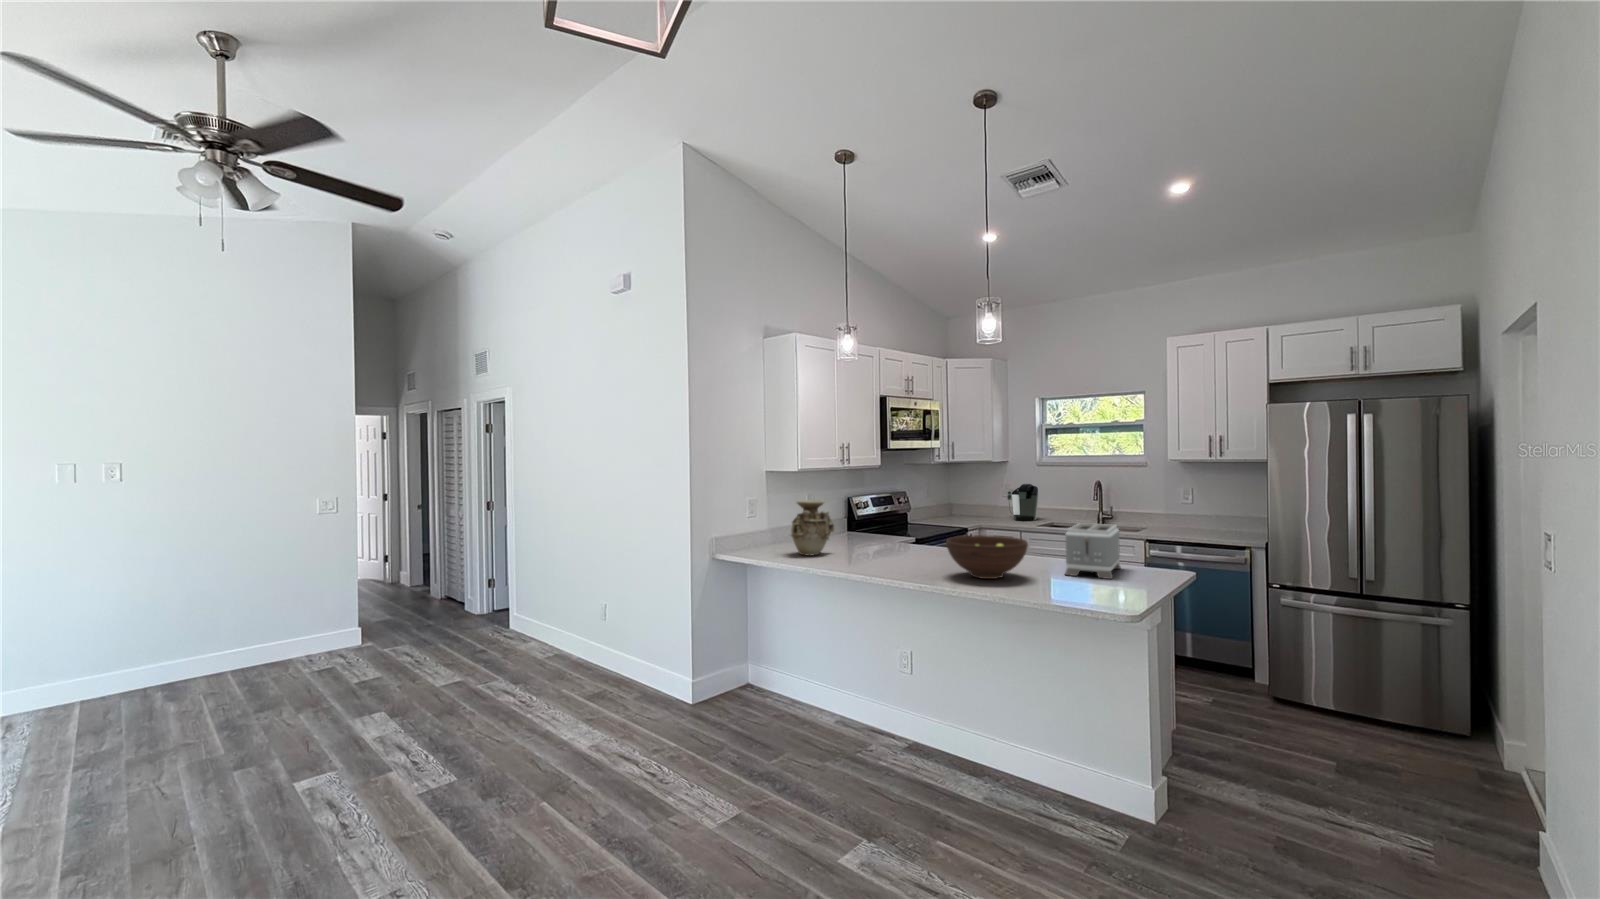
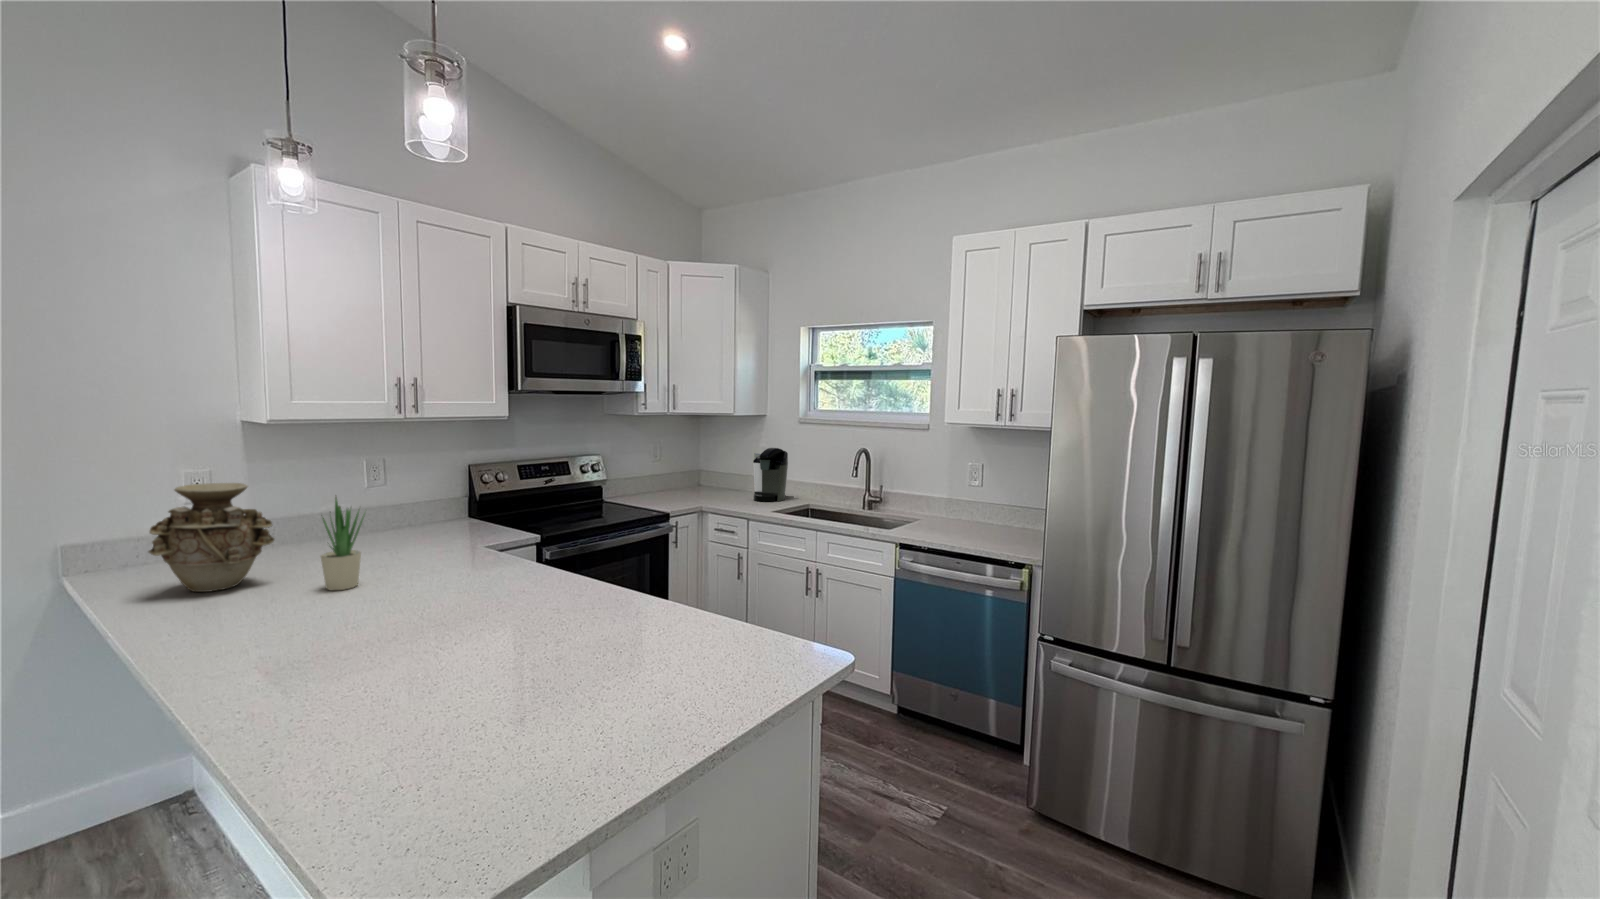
potted plant: none [864,504,883,555] -> present [320,497,365,590]
toaster: present [1065,523,1121,579] -> none [547,555,712,705]
fruit bowl: present [946,535,1028,579] -> none [240,585,460,706]

